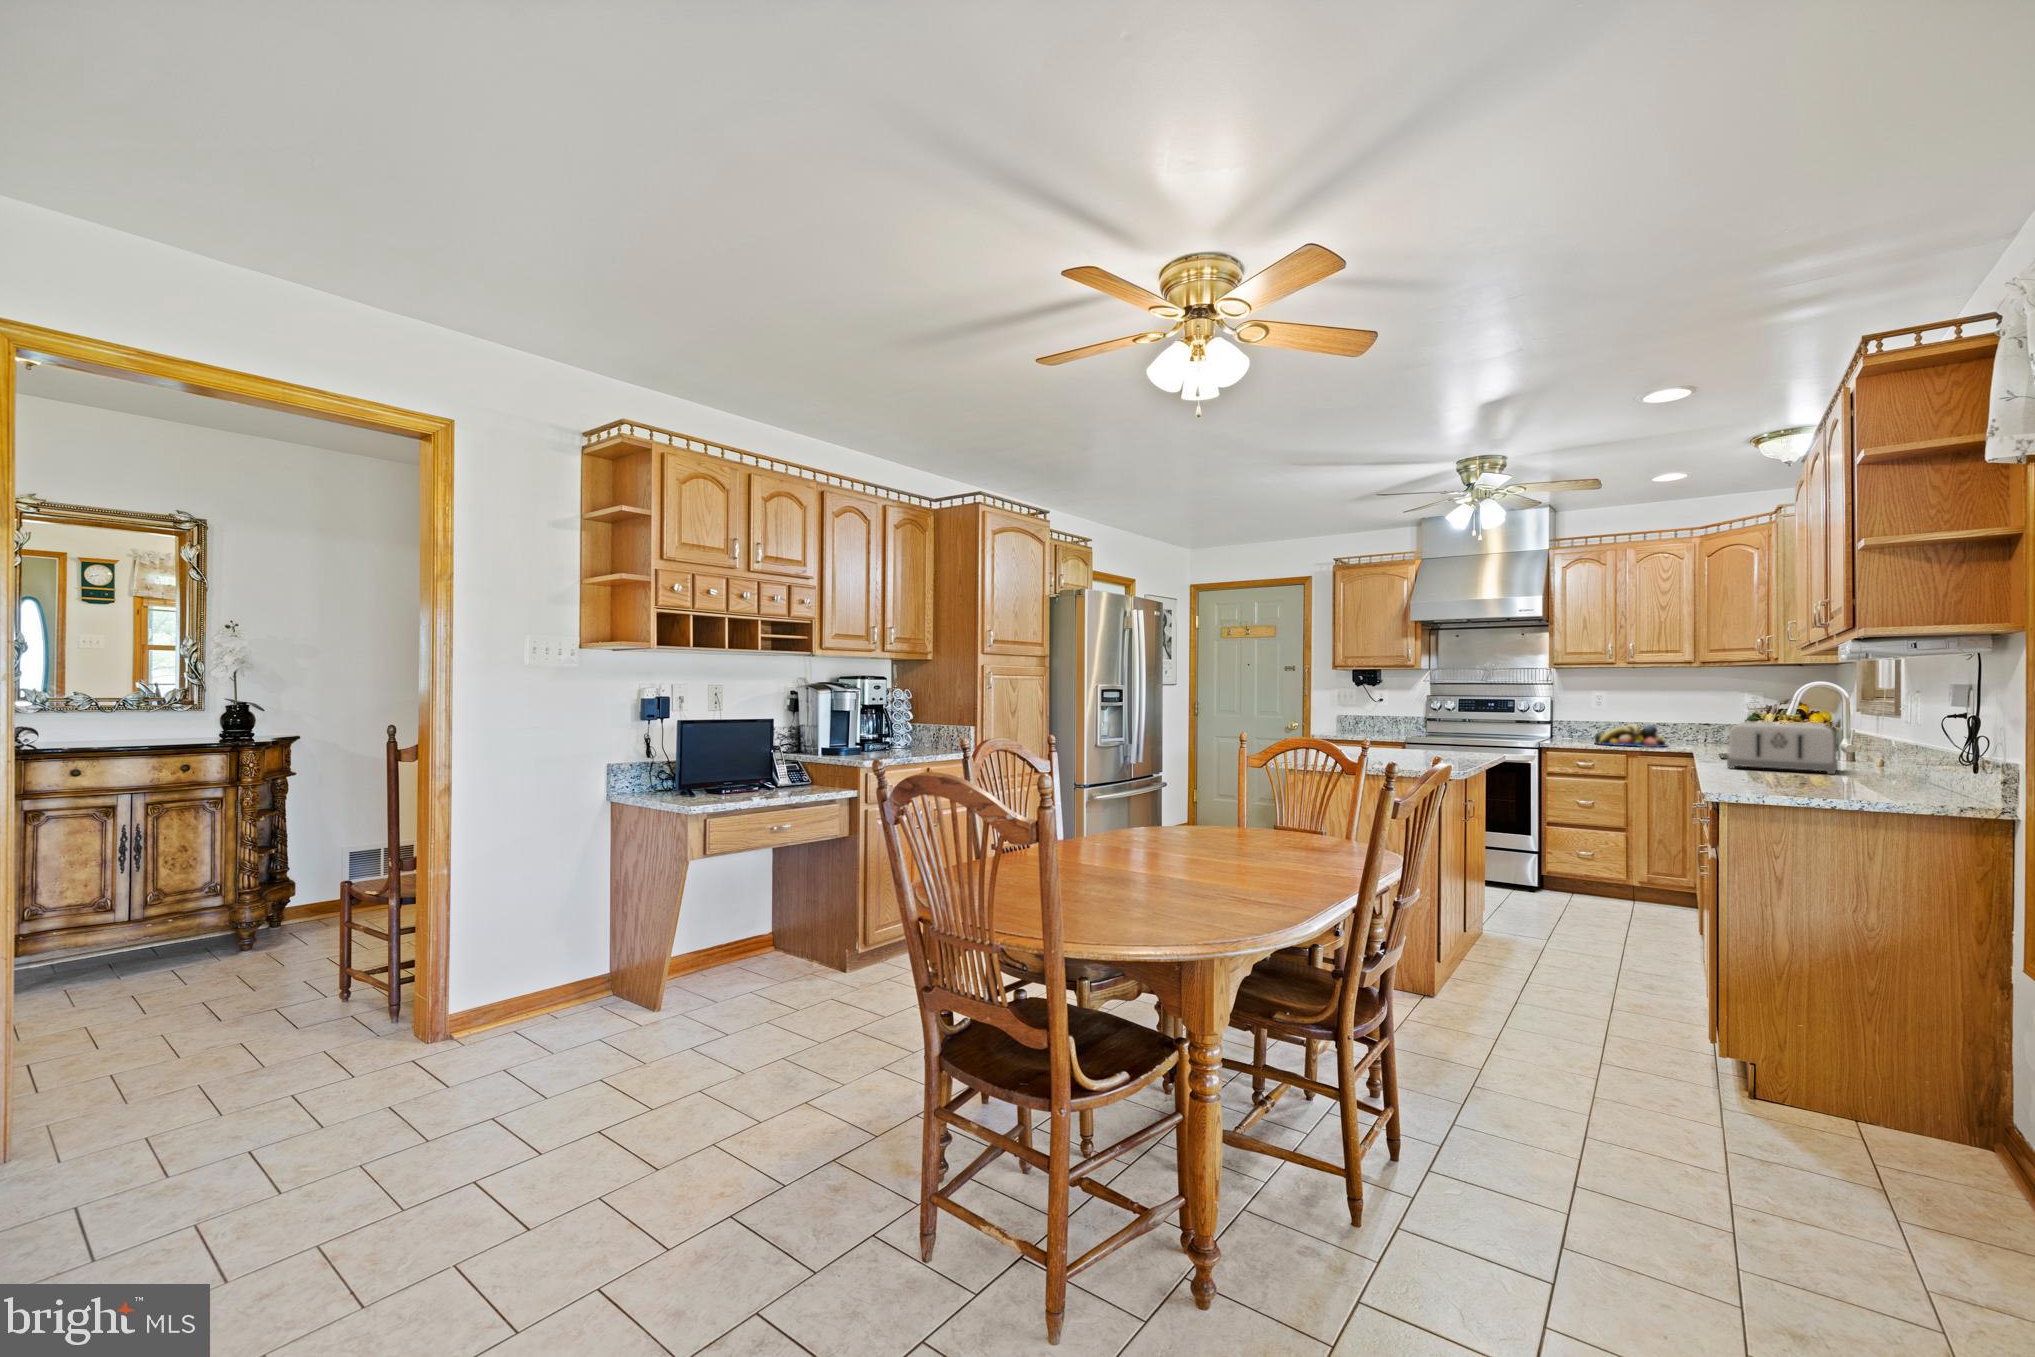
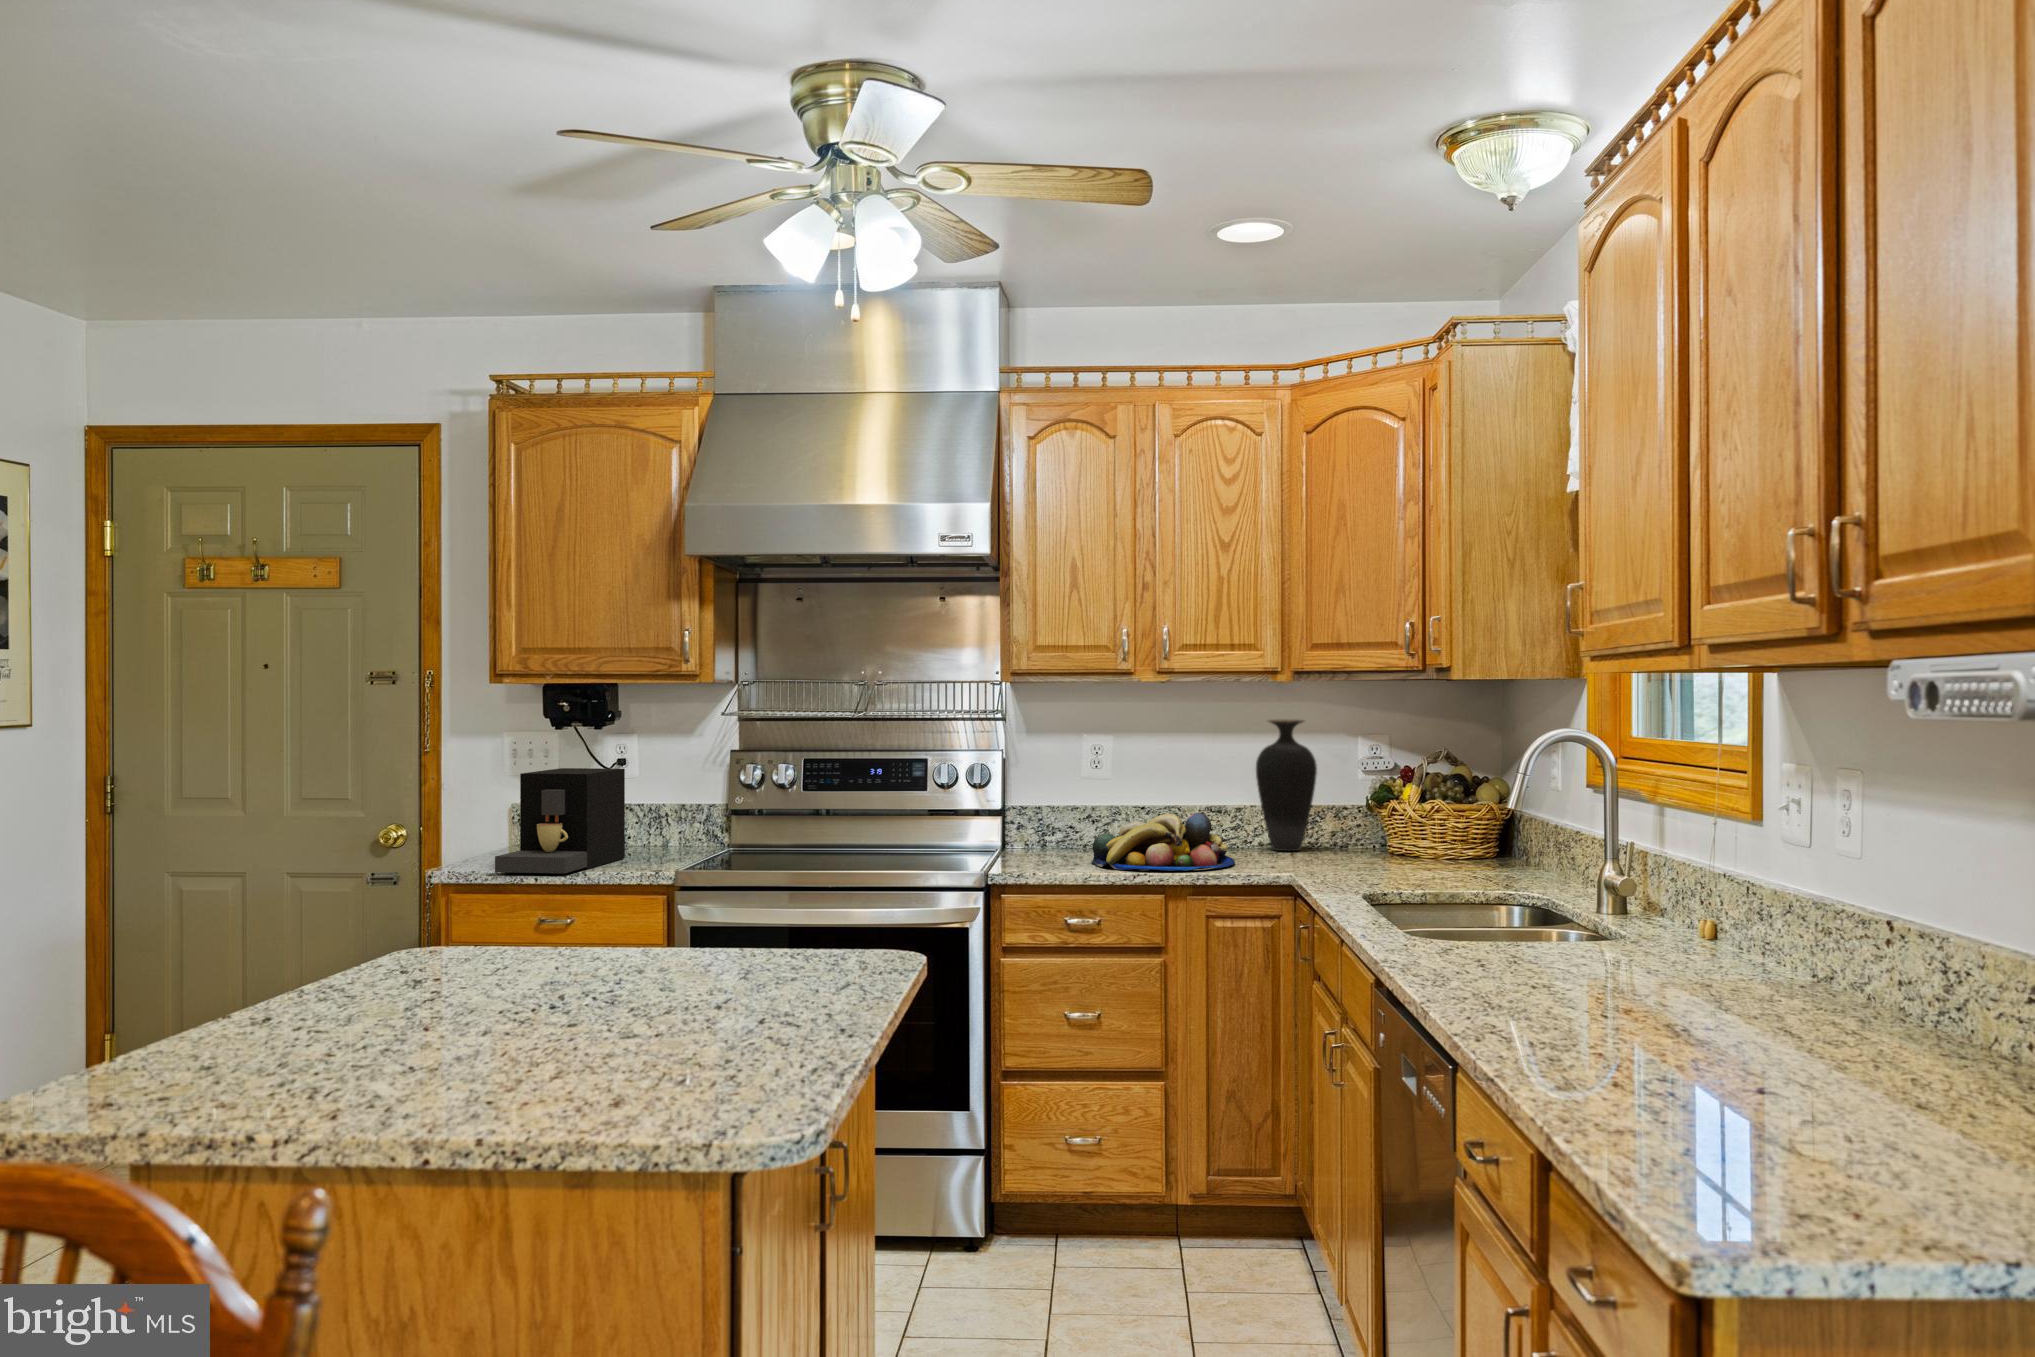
vase: none [1689,686,1724,746] -> present [1256,719,1317,851]
coffee maker: none [1337,701,1384,736] -> present [495,768,625,873]
toaster: present [1727,721,1838,774] -> none [1538,874,1865,1062]

